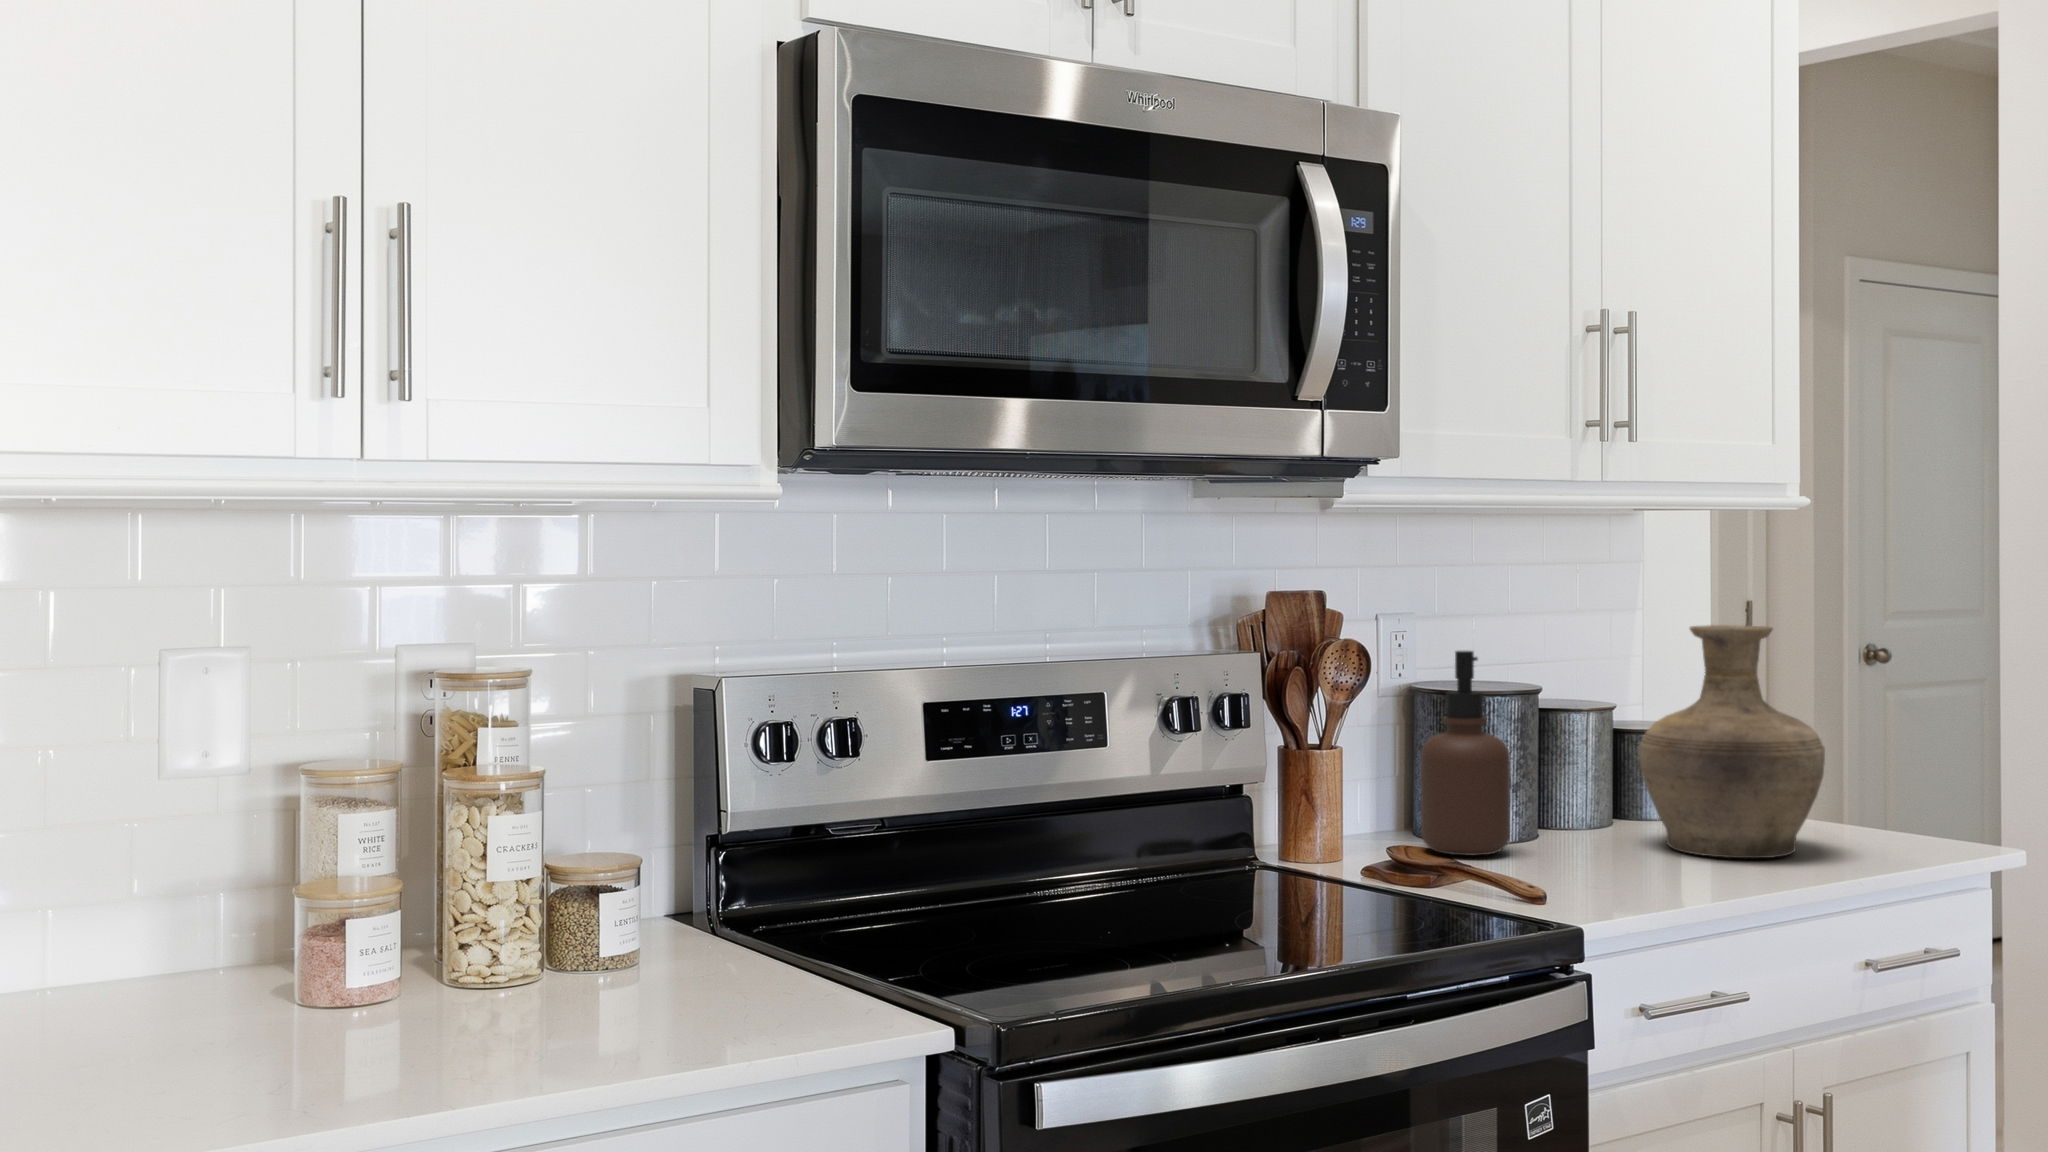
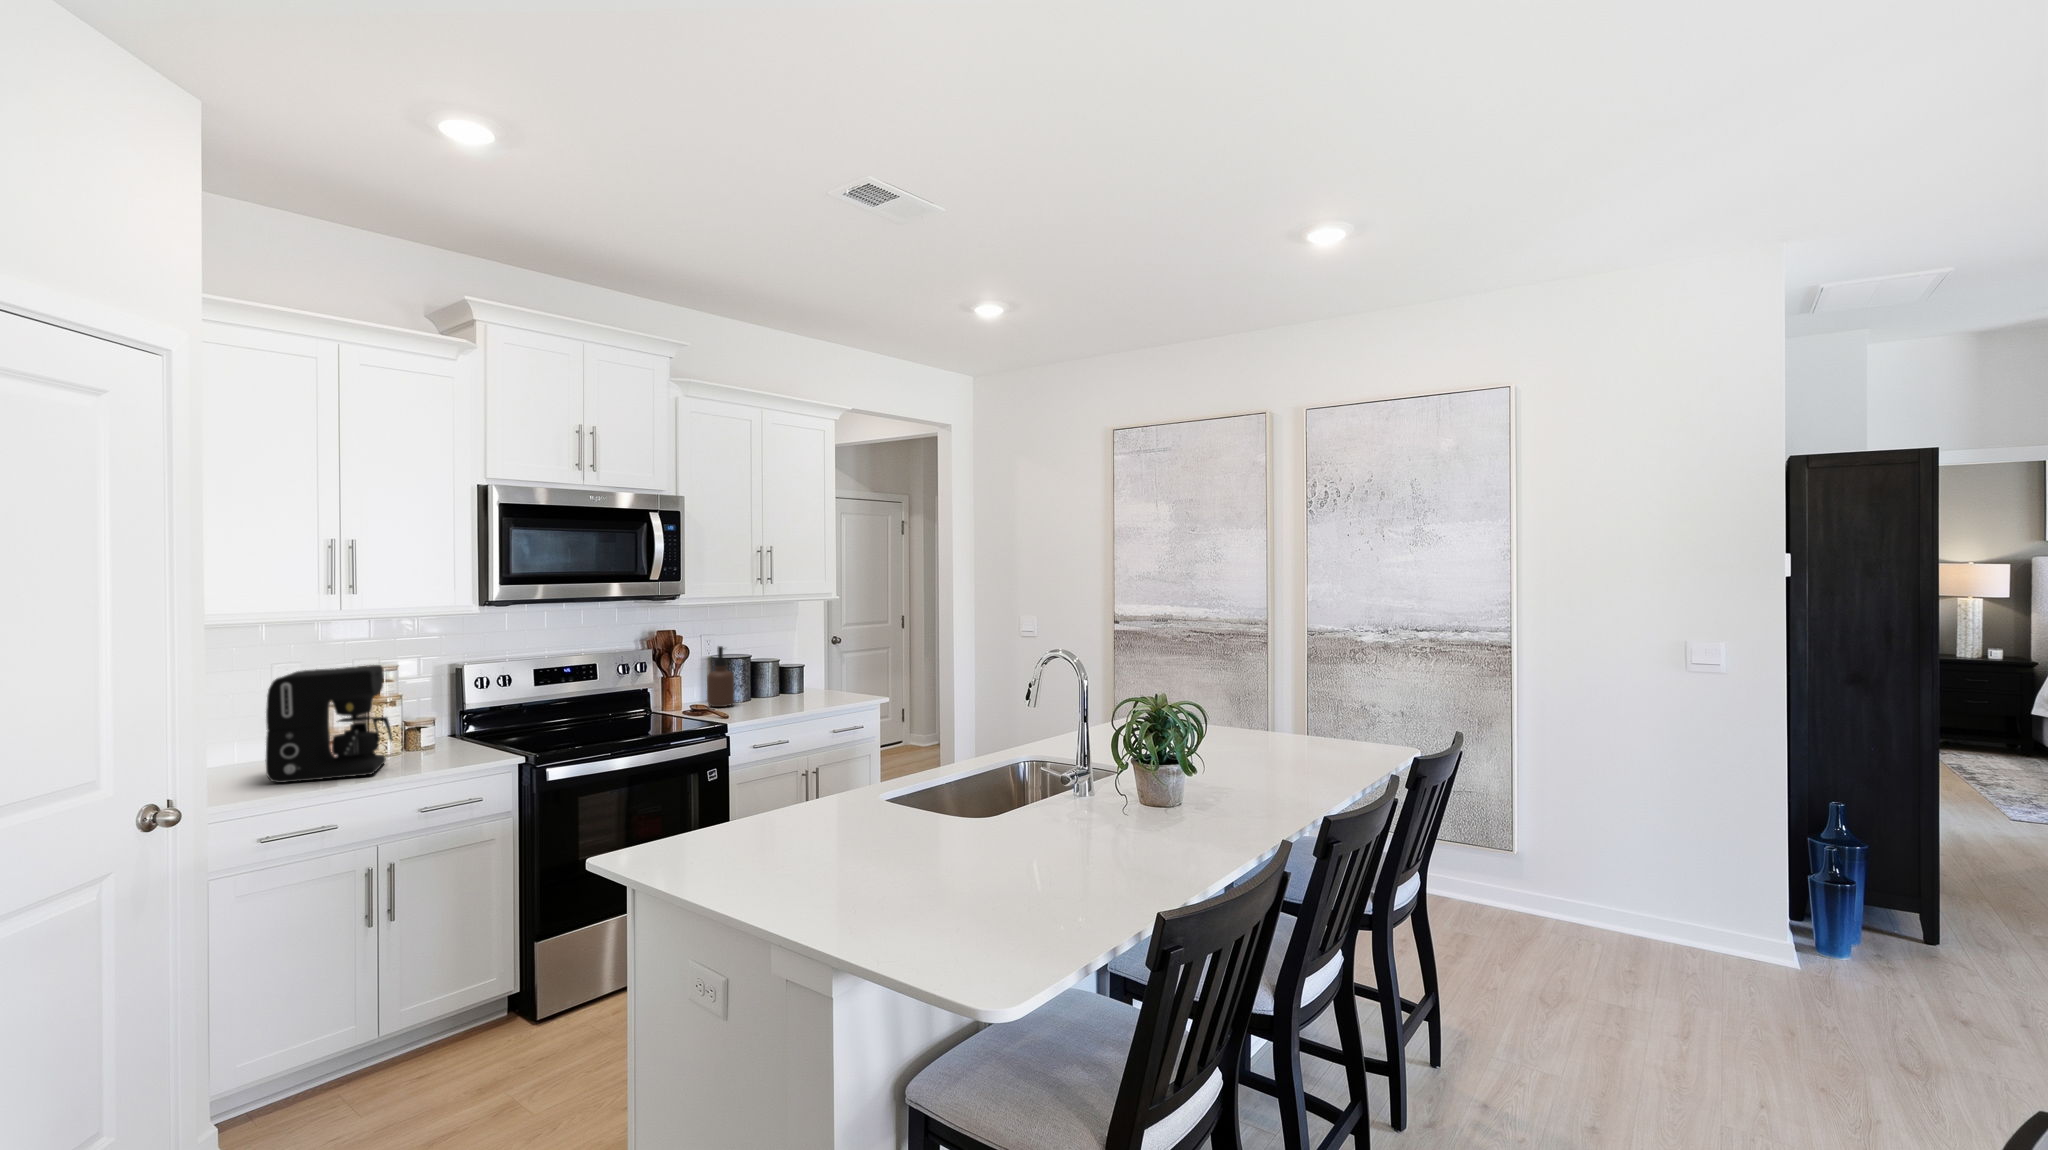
vase: present [1639,625,1825,858] -> none [777,636,829,704]
coffee maker: none [93,661,510,1092] -> present [266,665,393,783]

